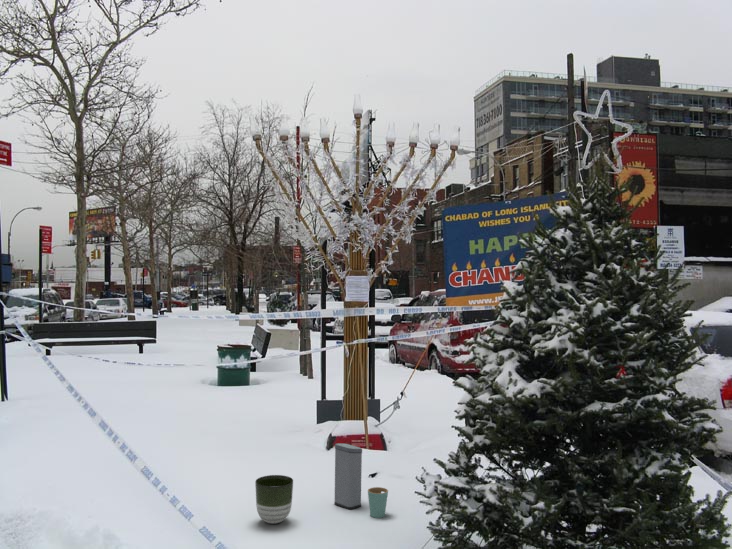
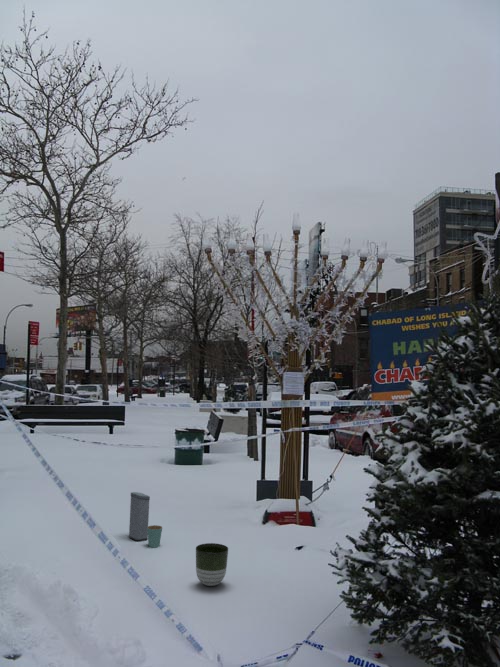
trash can: present [334,443,388,518] -> present [129,492,162,548]

